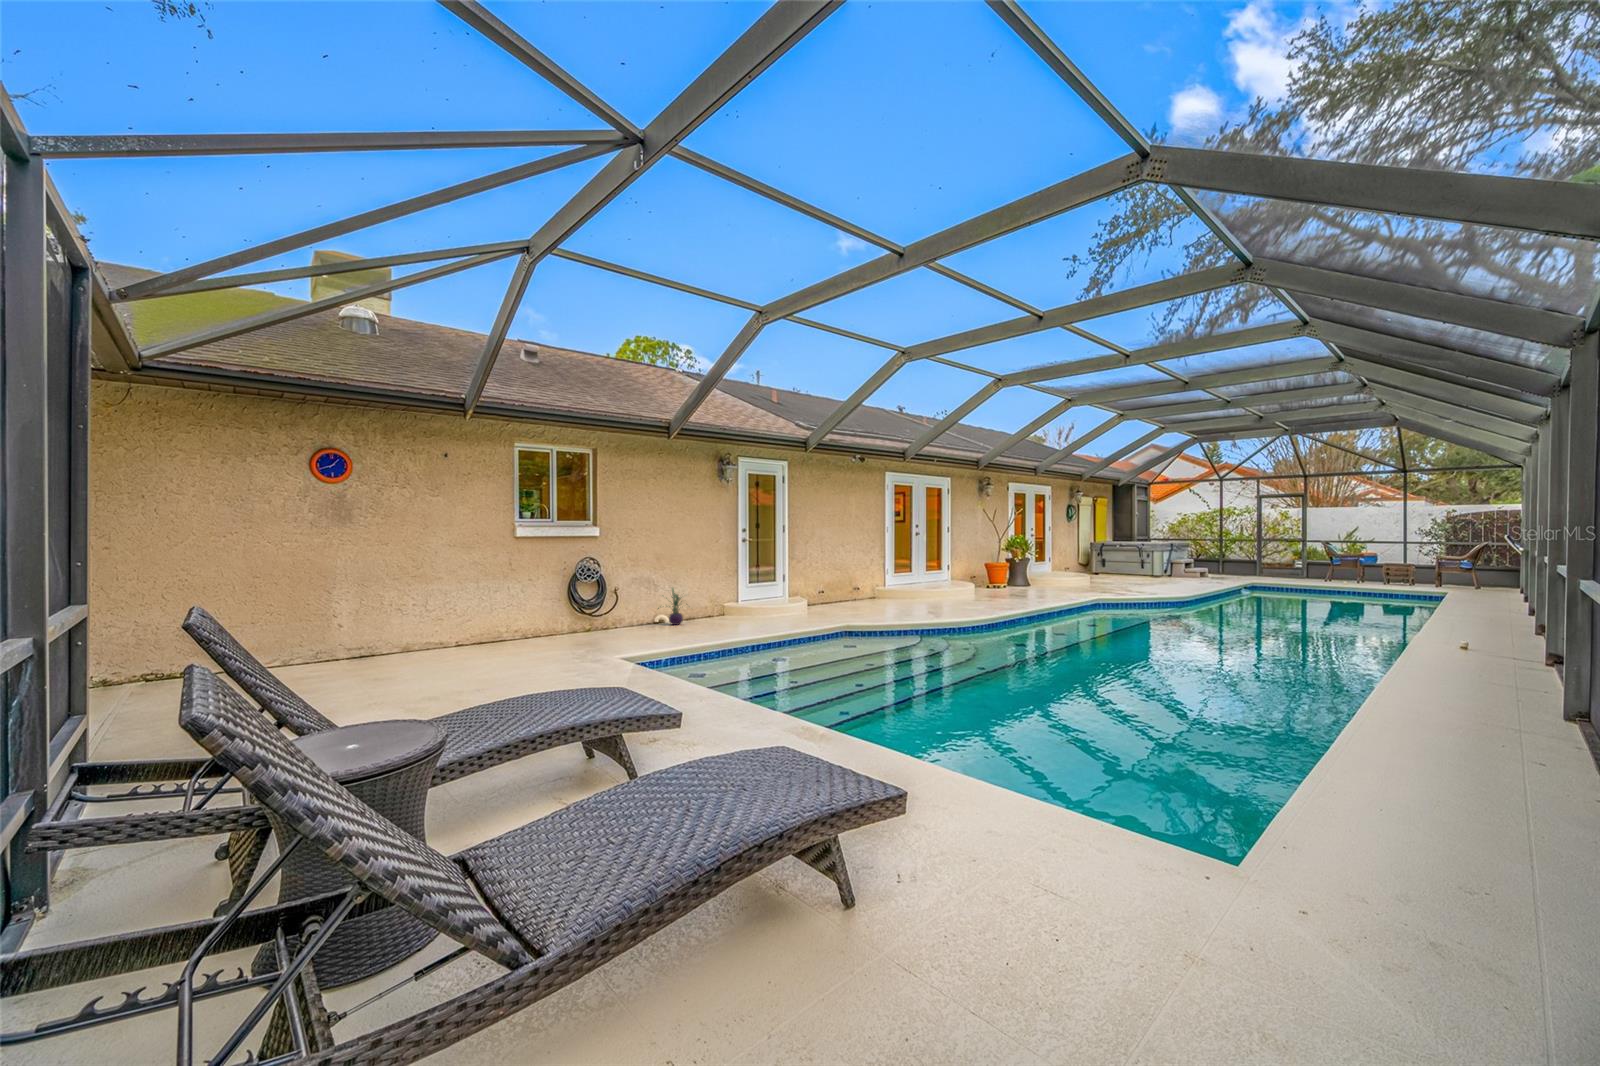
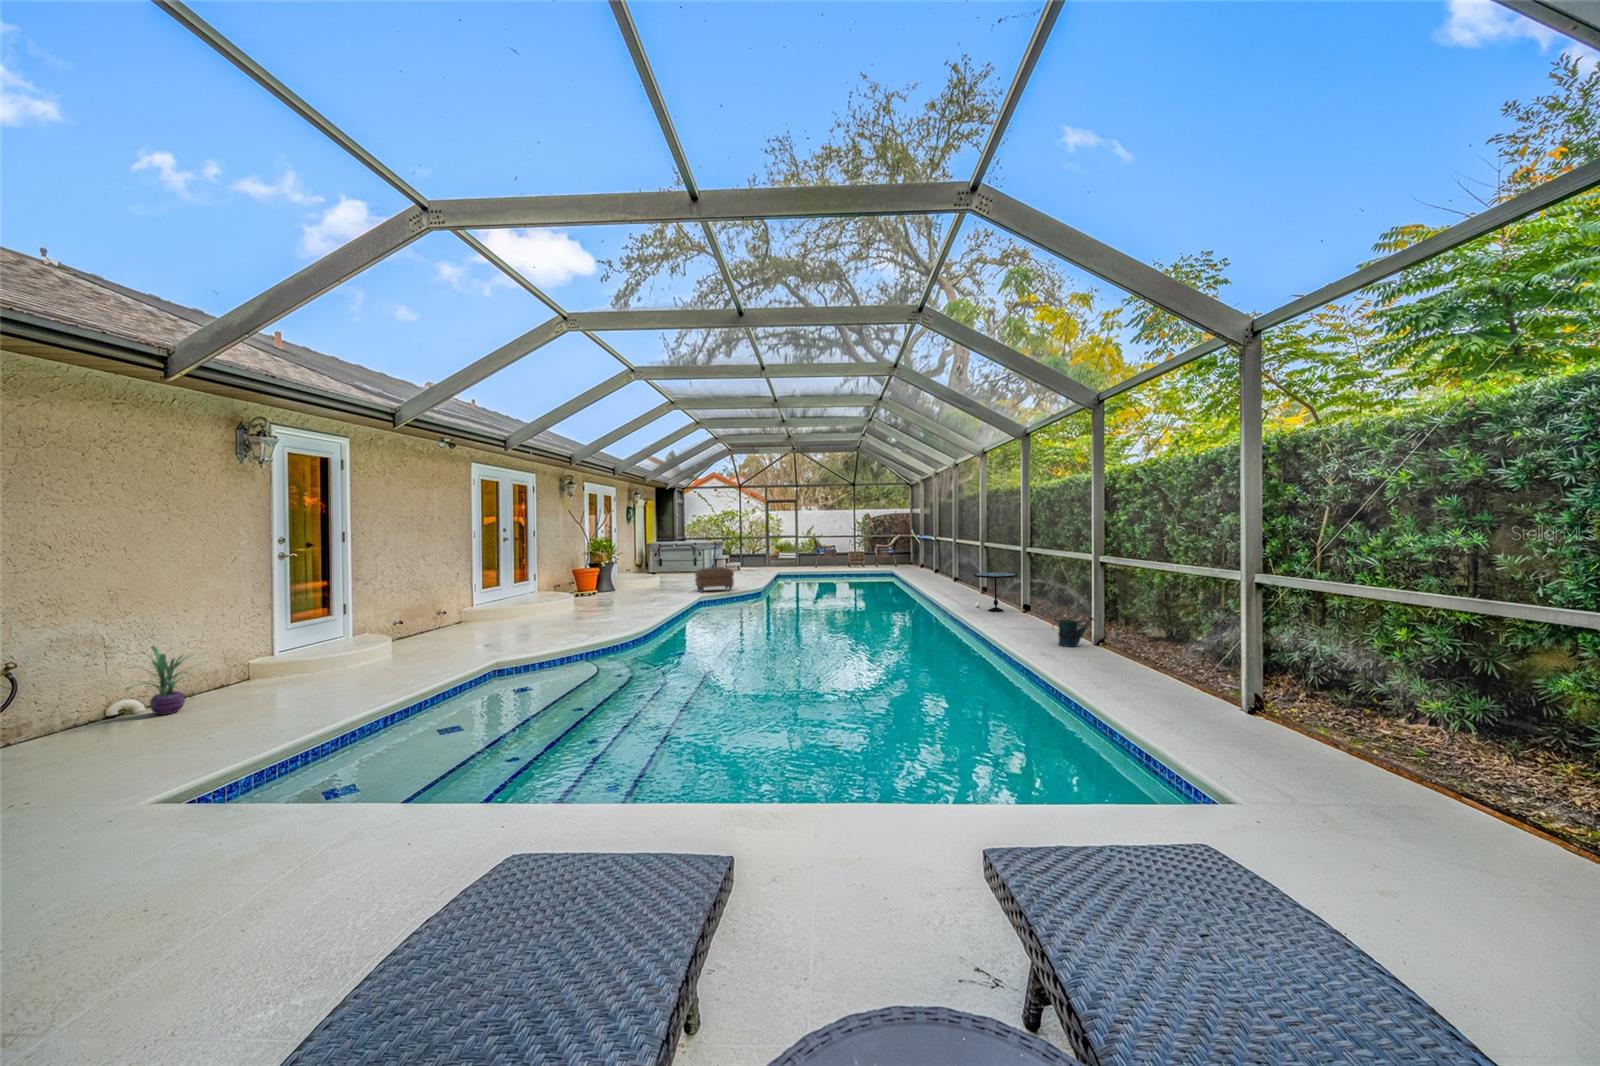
ottoman: none [1106,570,1149,597] -> present [695,567,734,593]
side table: none [1452,601,1541,660] -> present [974,573,1017,612]
watering can: none [1464,671,1555,713] -> present [1053,617,1094,647]

